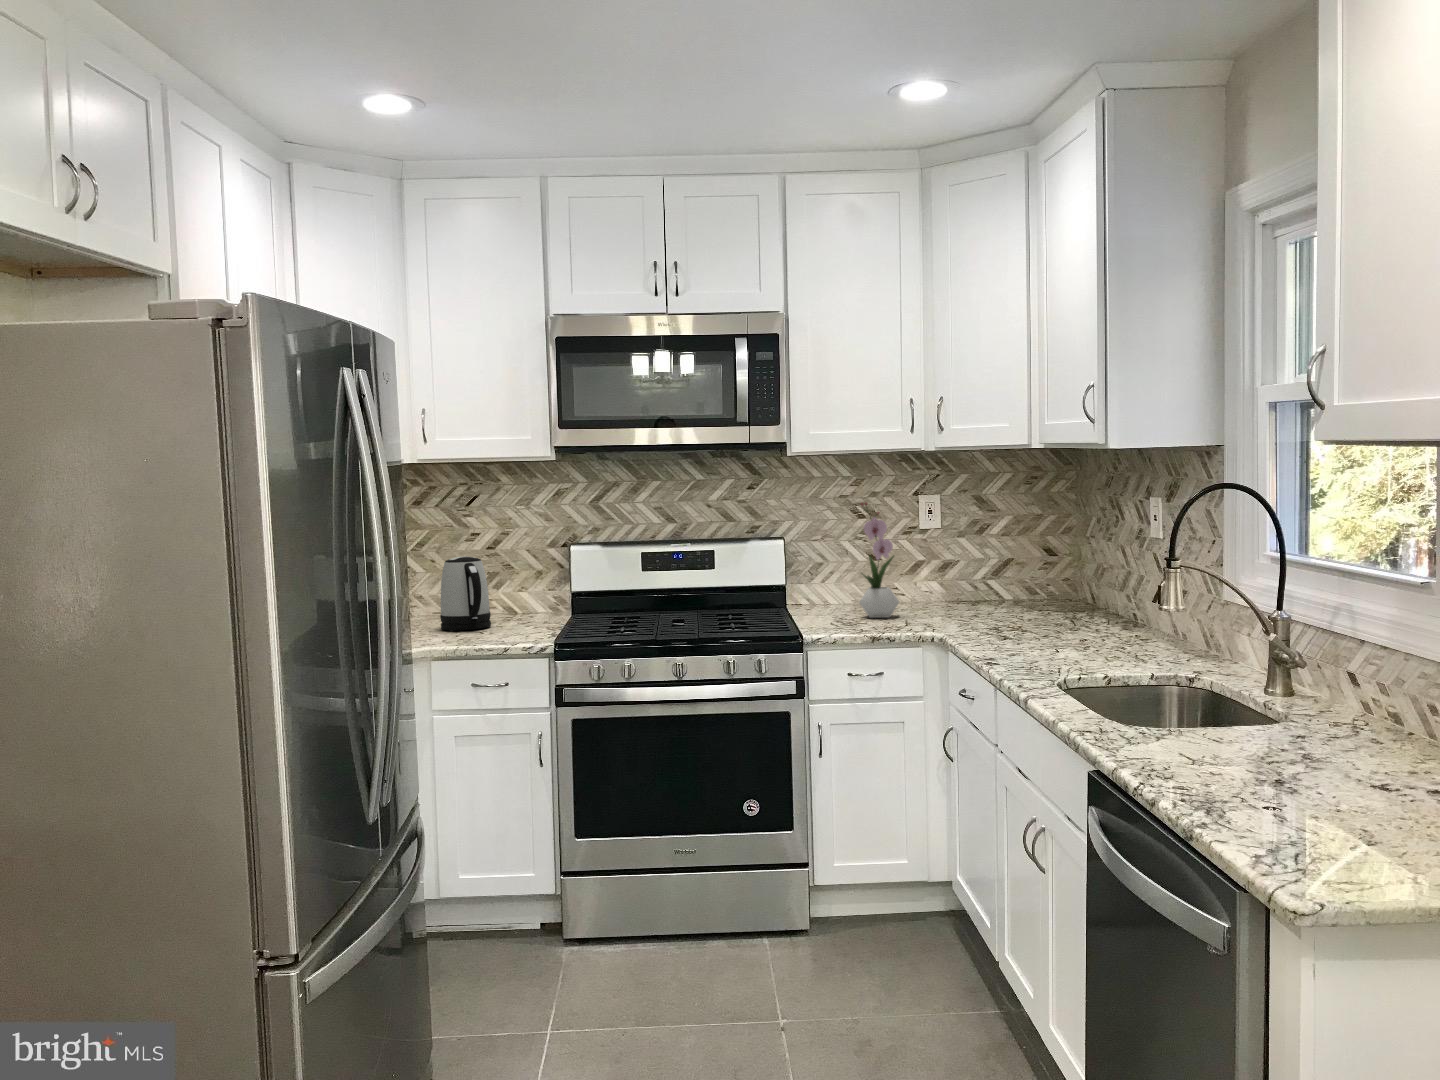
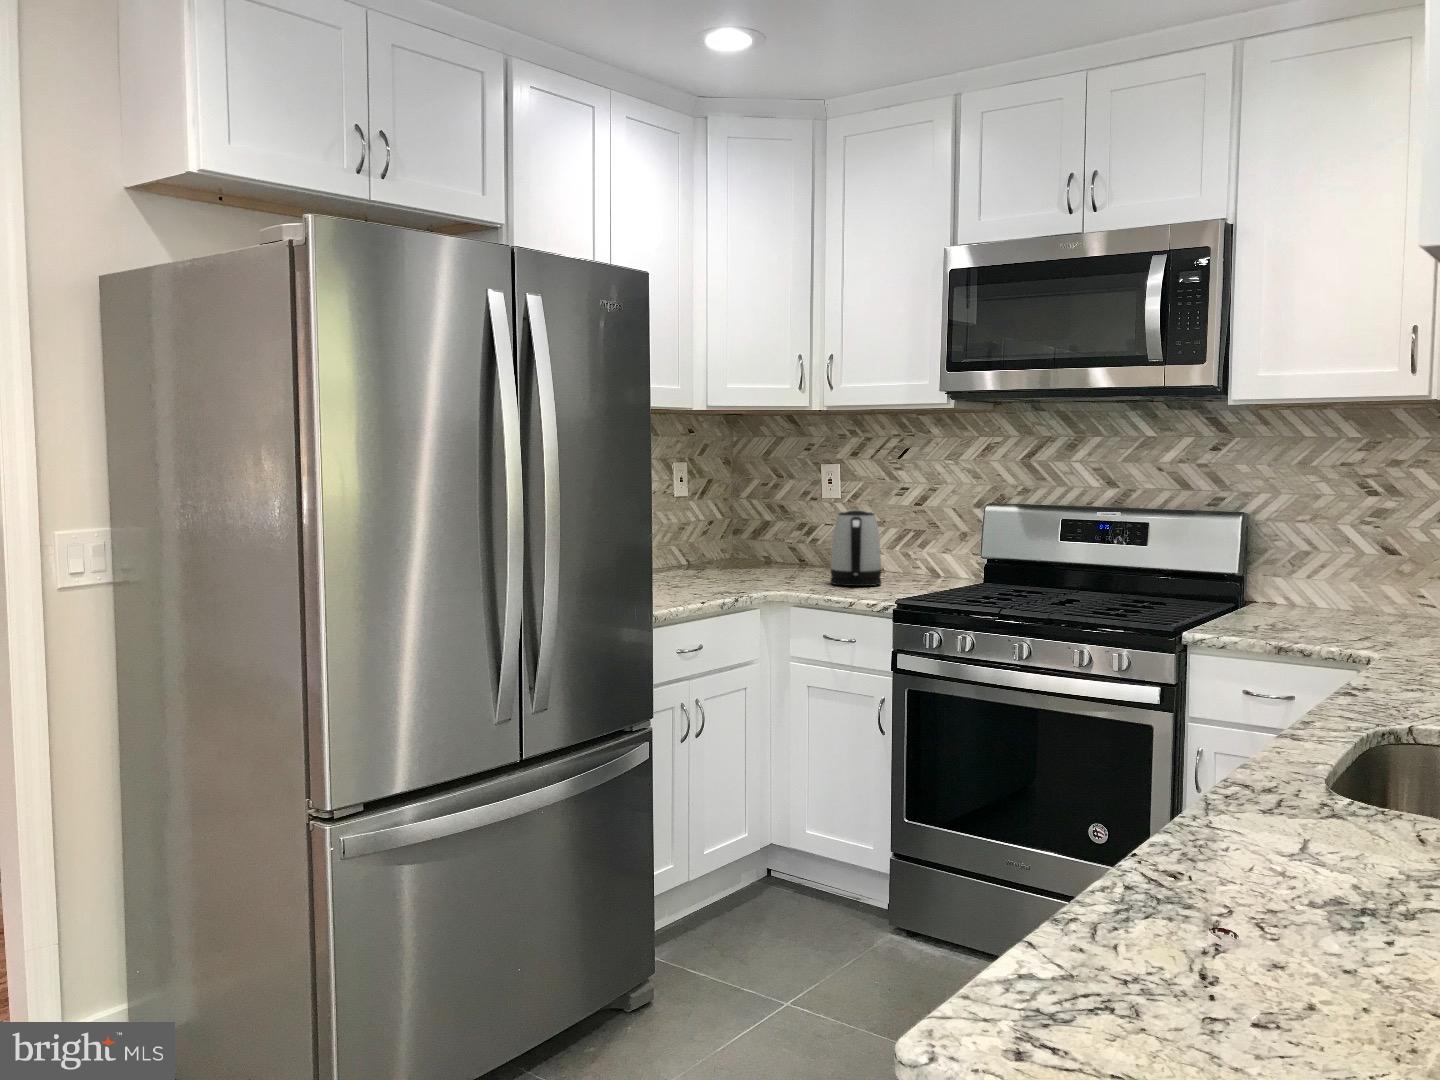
flower arrangement: present [860,503,899,618] -> none [1295,472,1359,630]

